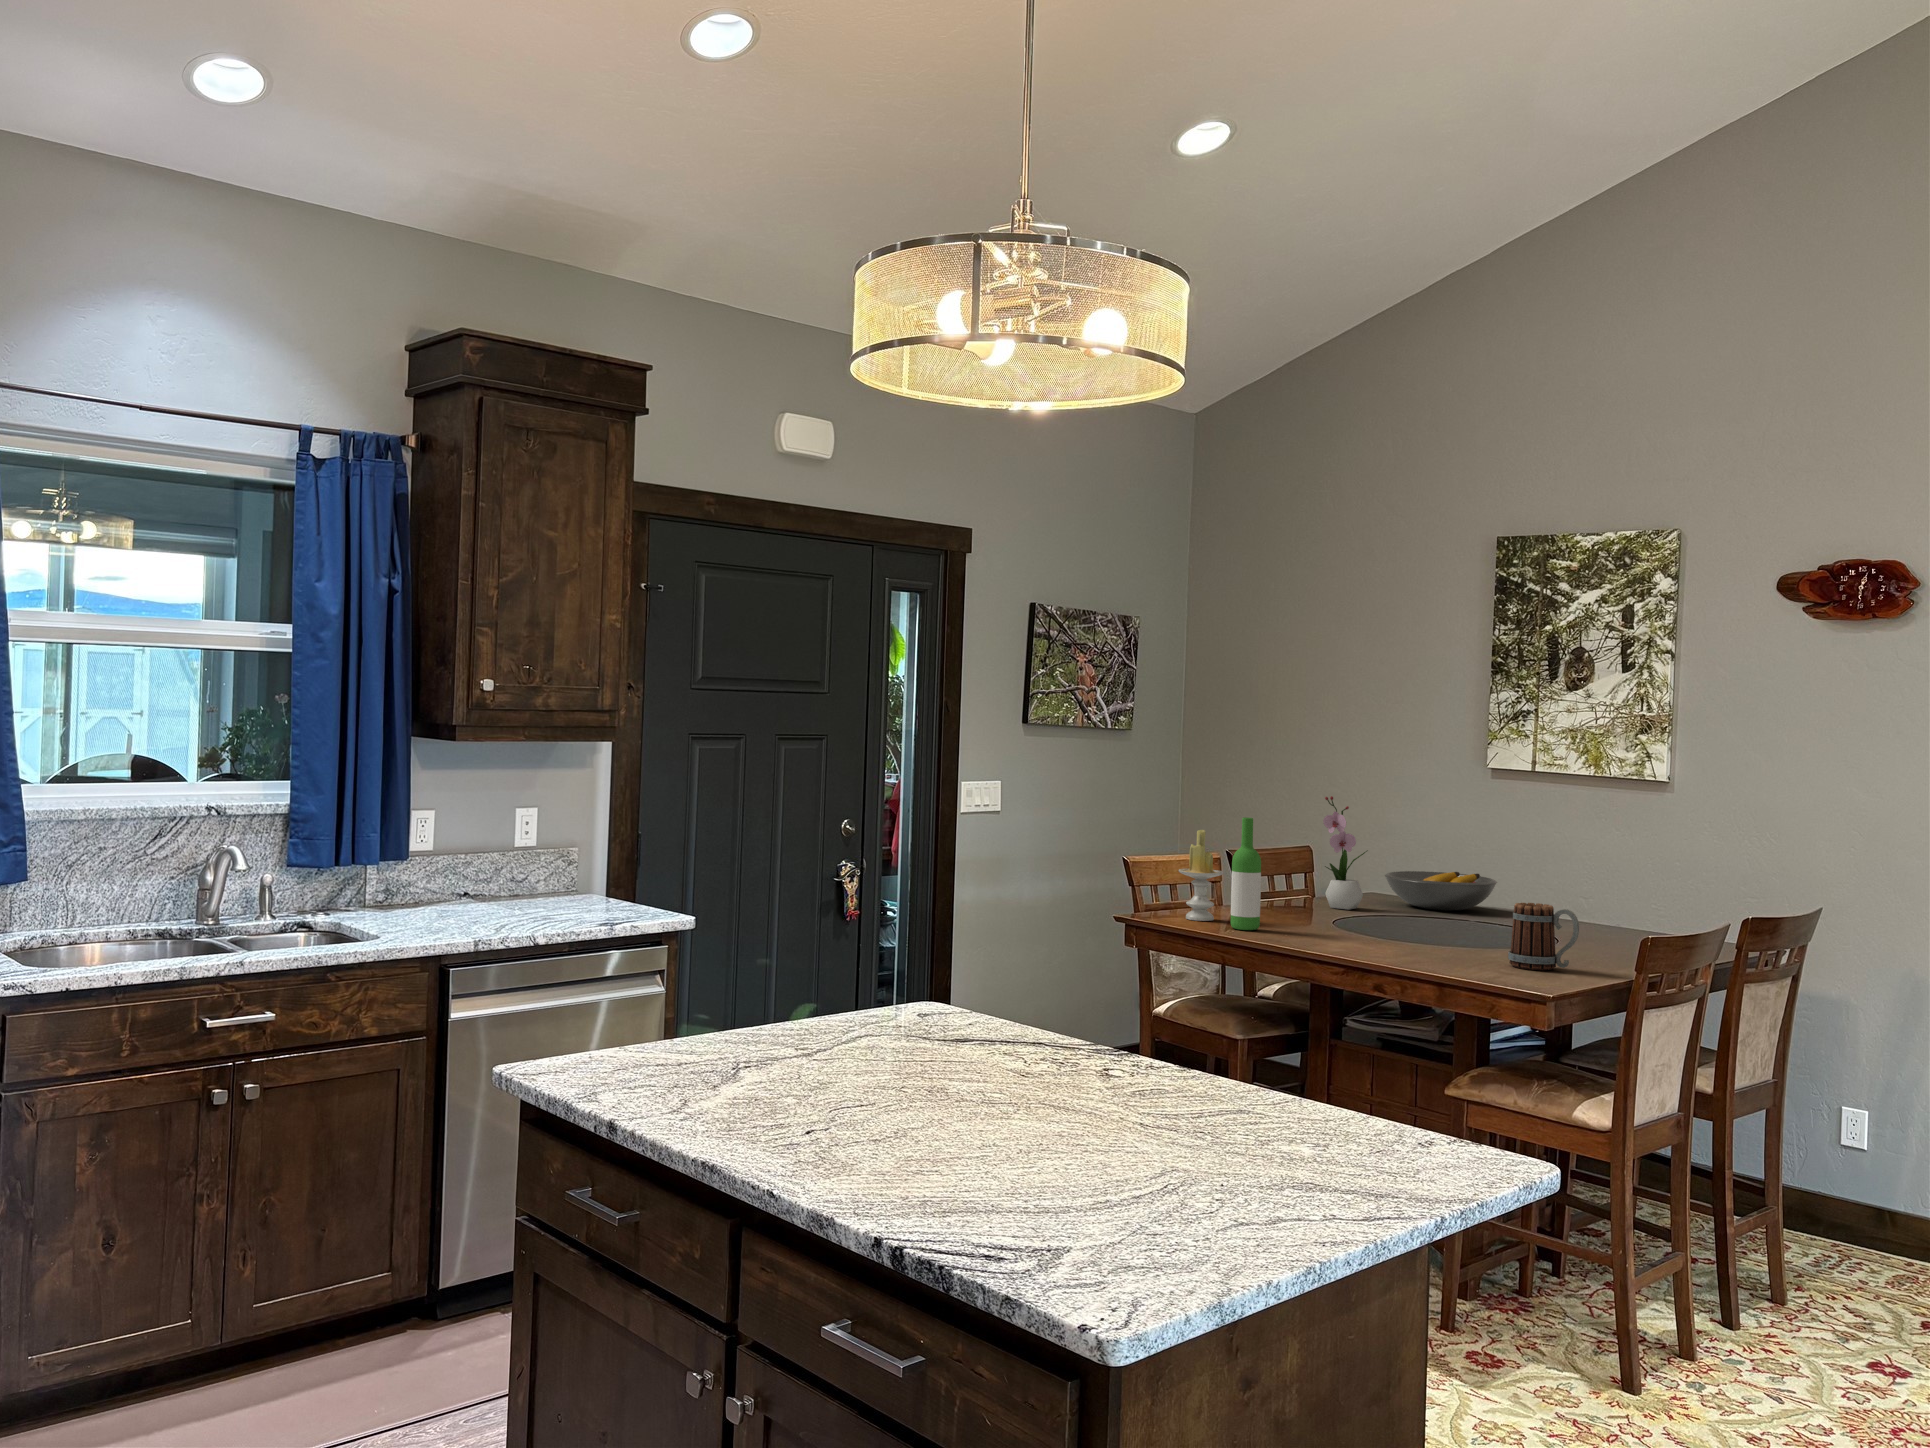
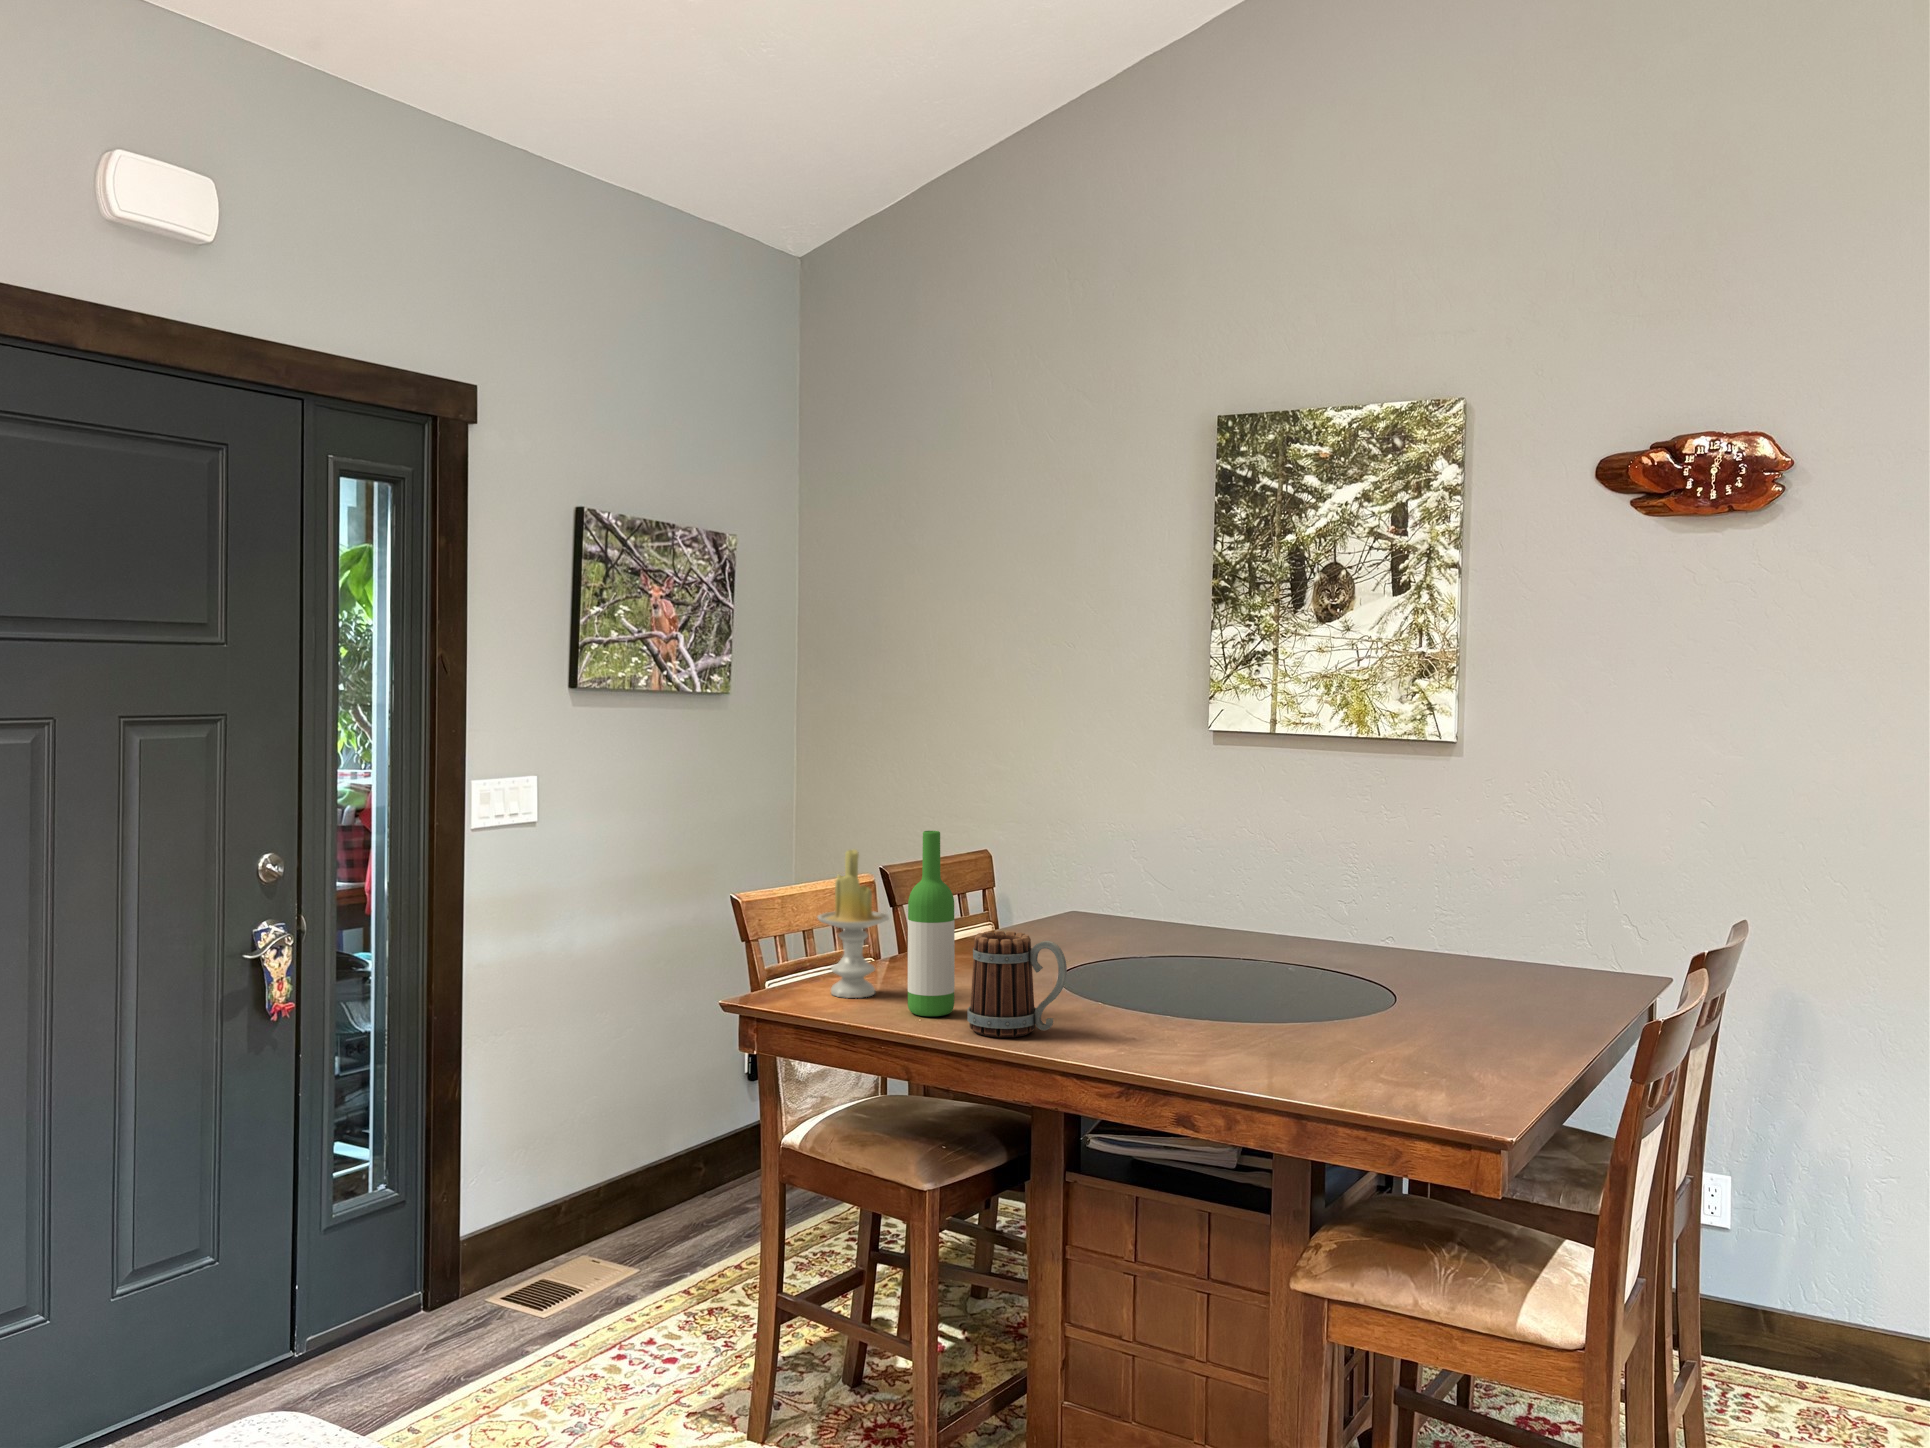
flower arrangement: present [1323,796,1368,910] -> none [1013,780,1073,942]
fruit bowl: present [1385,871,1497,910] -> none [1085,873,1235,928]
mug: present [1508,903,1579,970] -> present [967,931,1067,1037]

